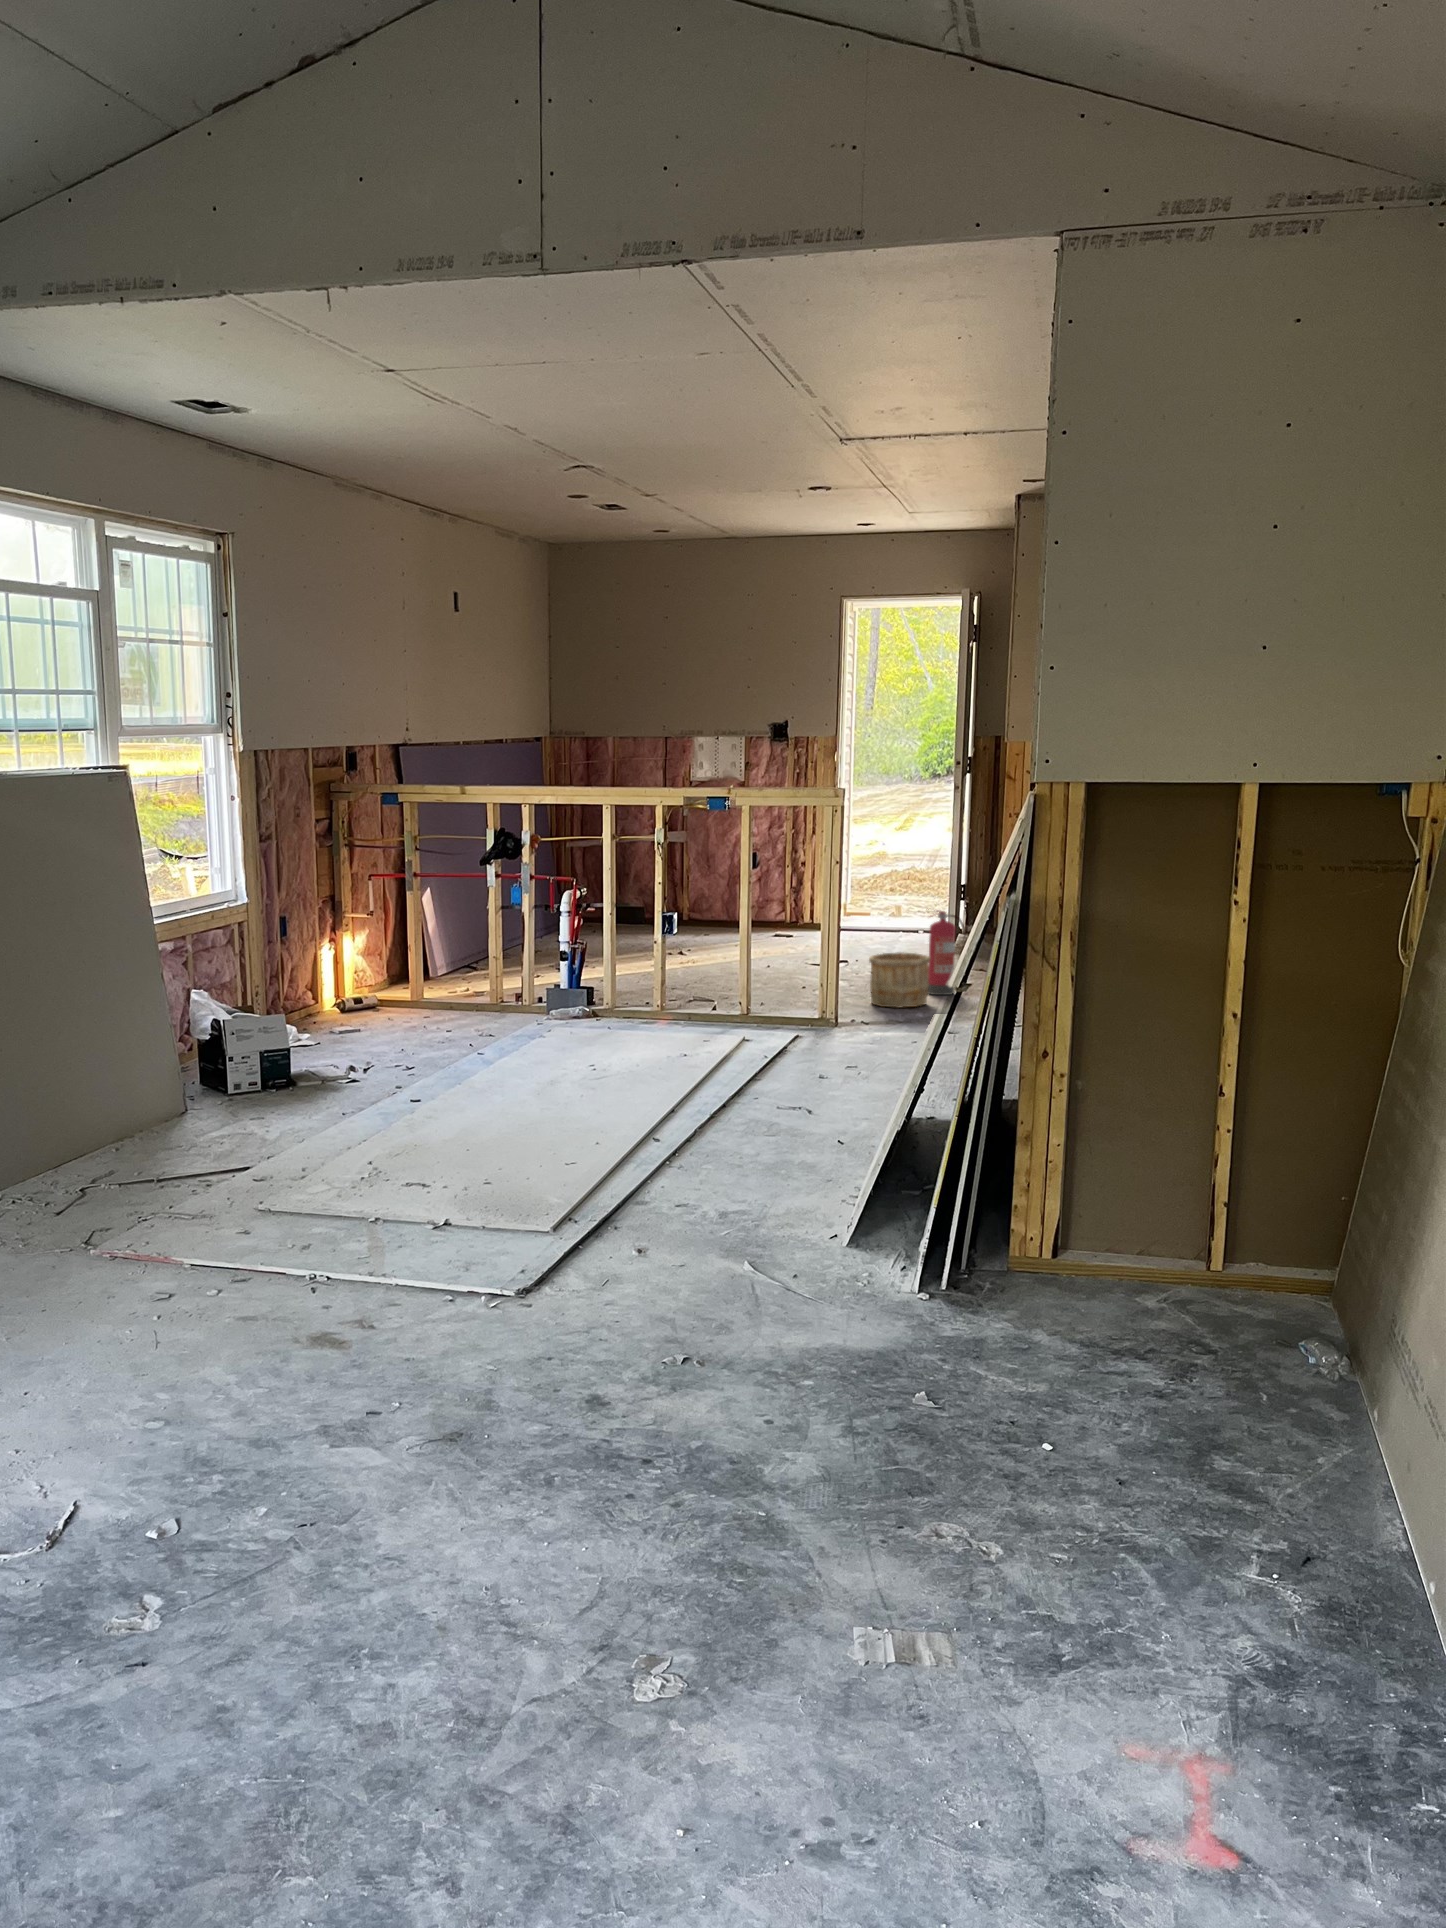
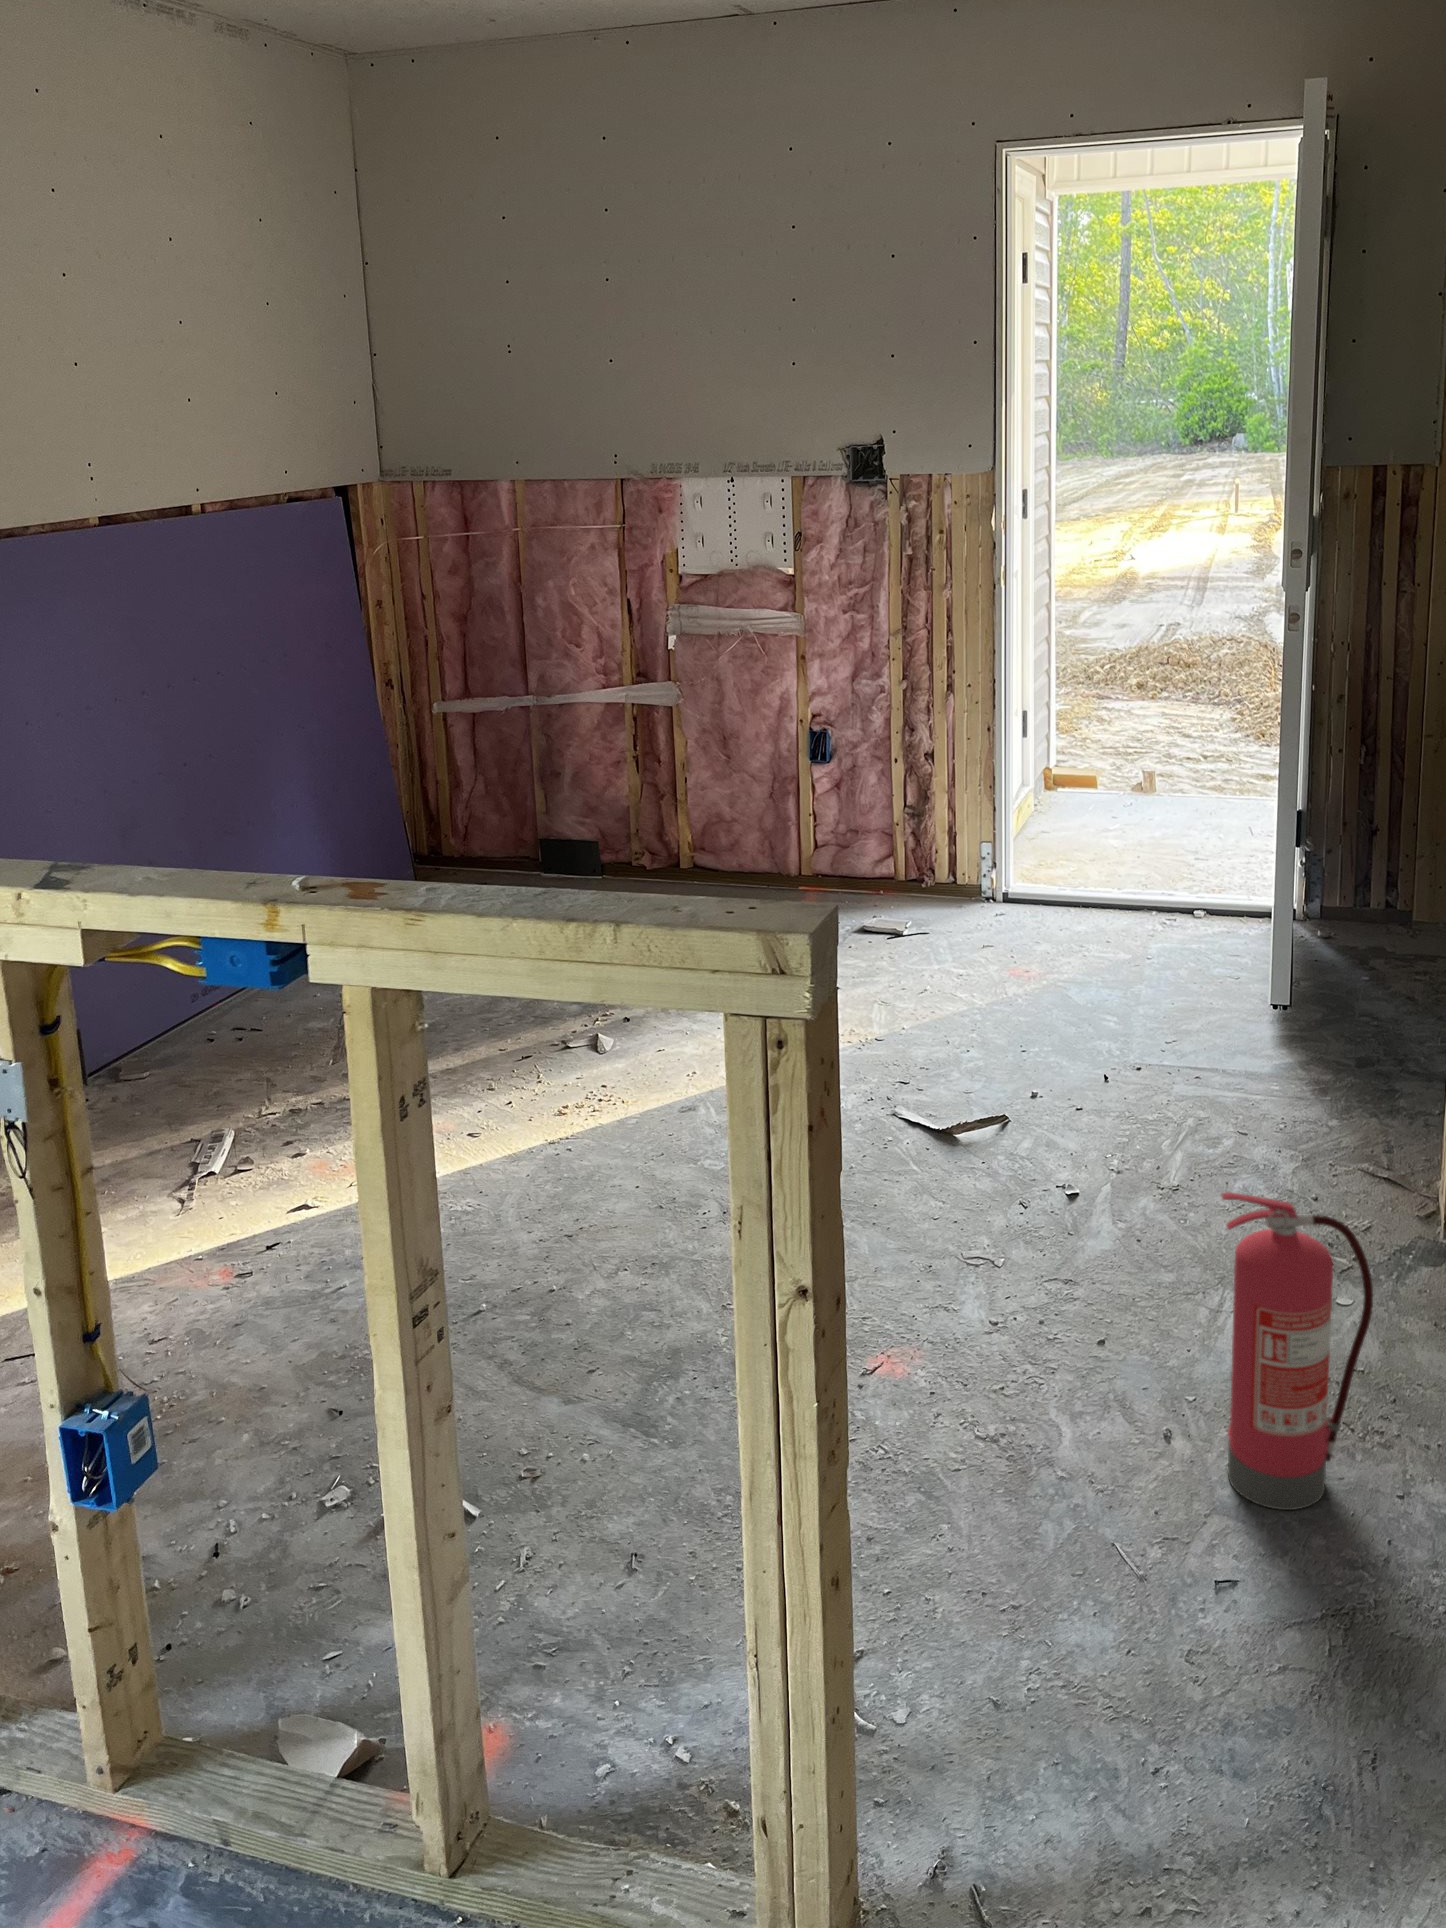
wooden bucket: present [869,953,930,1008] -> none [987,1407,1243,1729]

